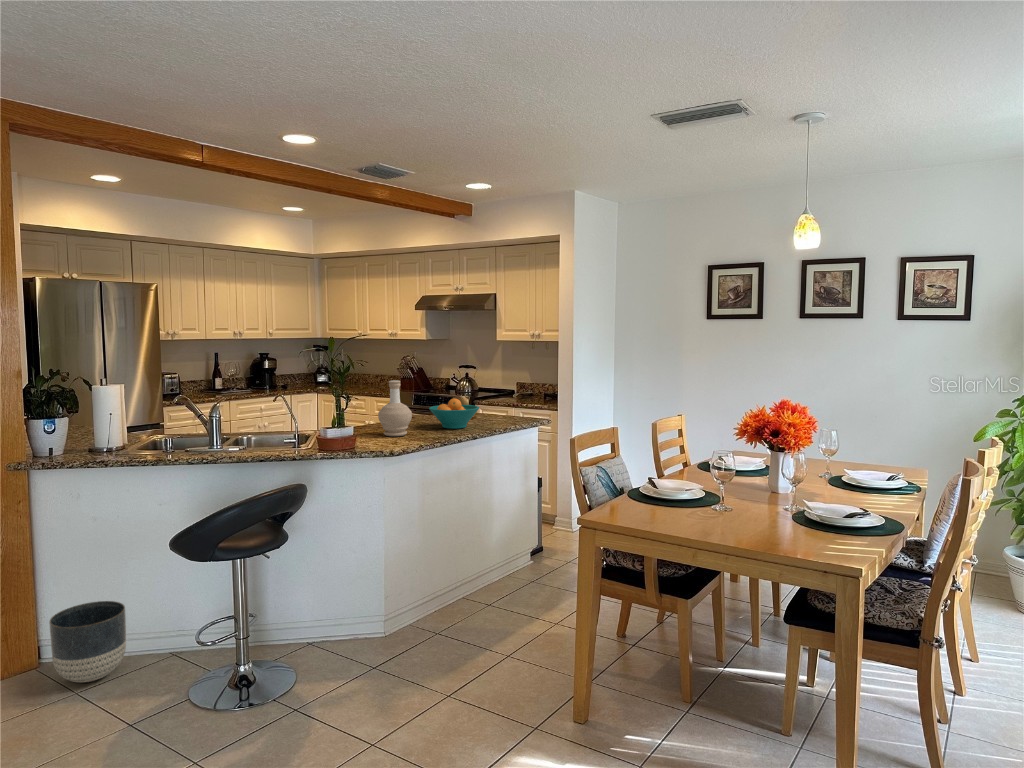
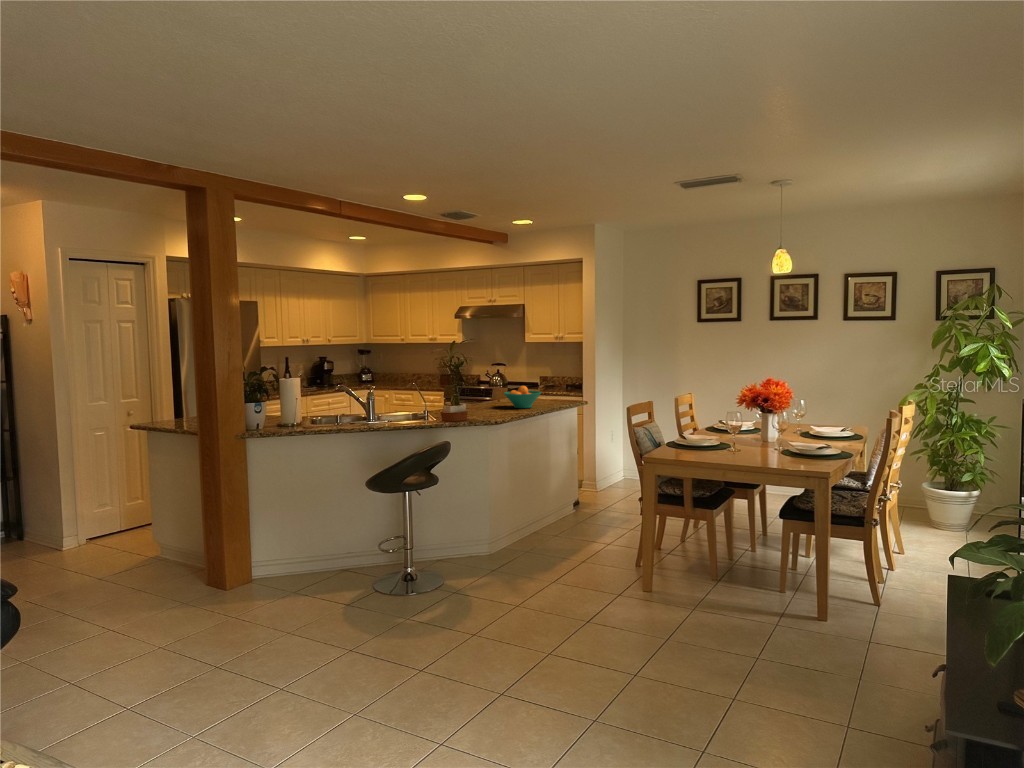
bottle: present [378,380,412,436] -> none [474,372,499,413]
planter: present [49,601,126,683] -> none [271,533,320,588]

